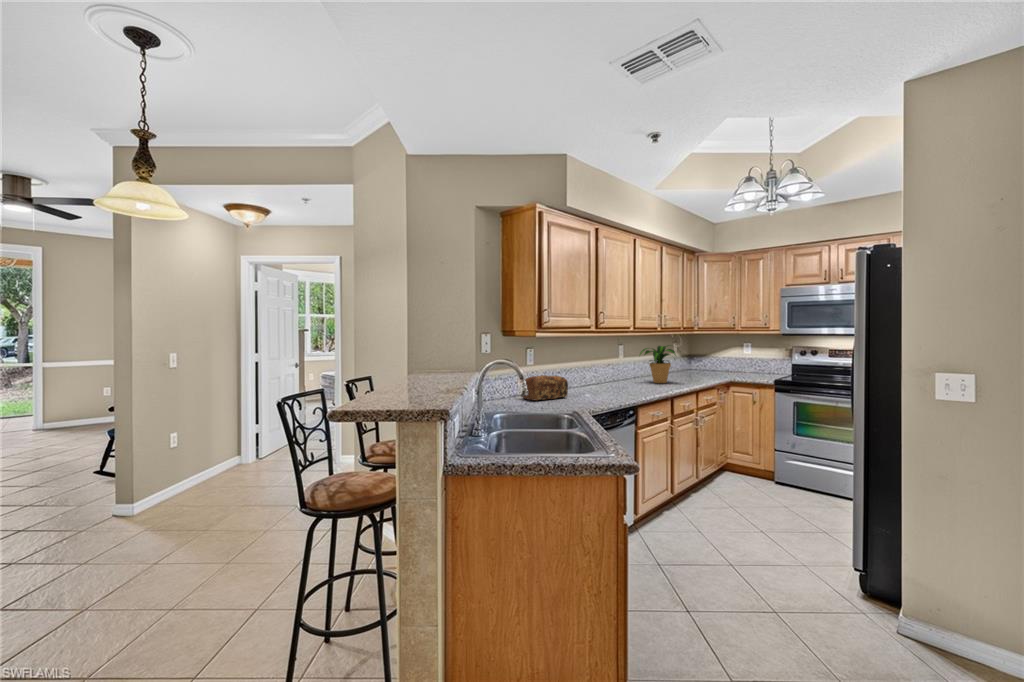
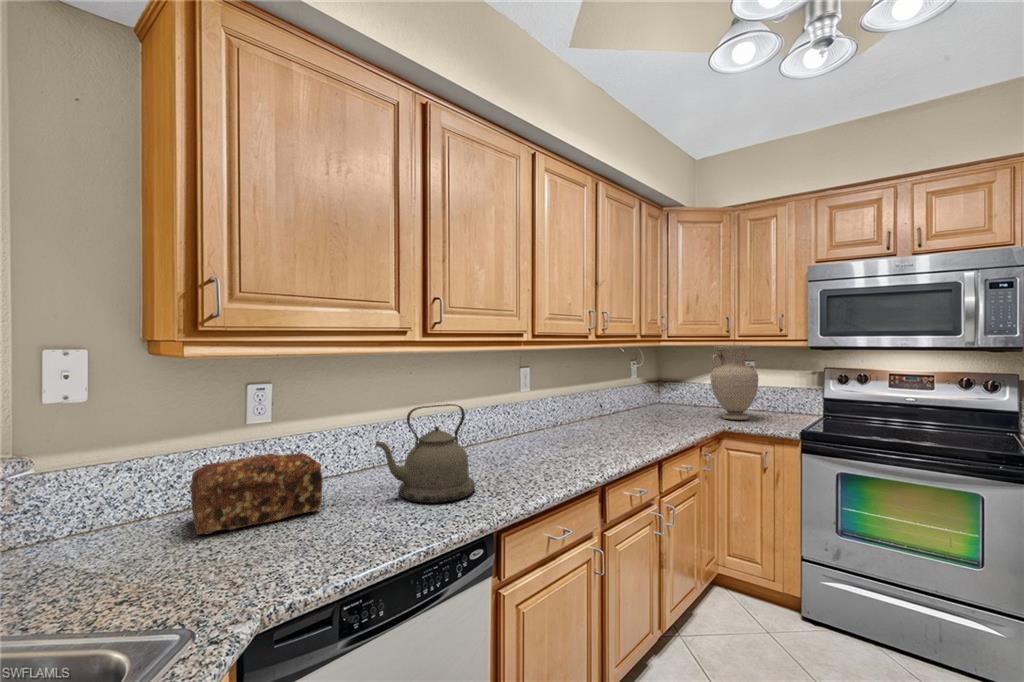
vase: none [724,333,752,376] -> present [711,345,758,420]
potted plant: present [640,345,675,383] -> none [549,369,629,444]
kettle: none [584,358,622,396] -> present [376,404,475,503]

